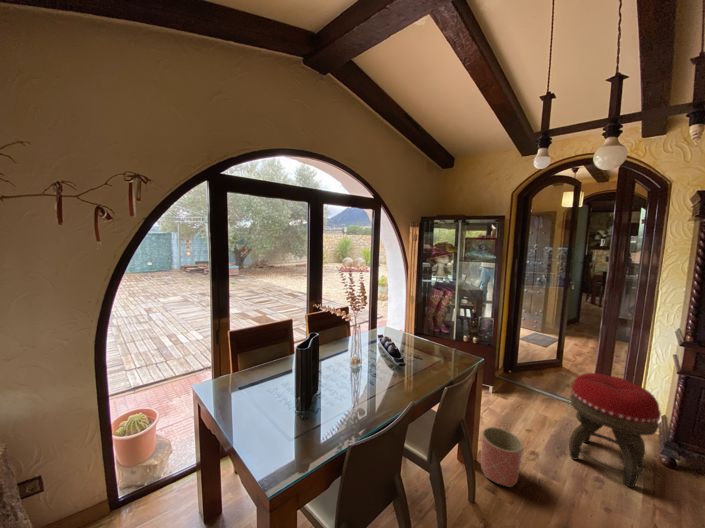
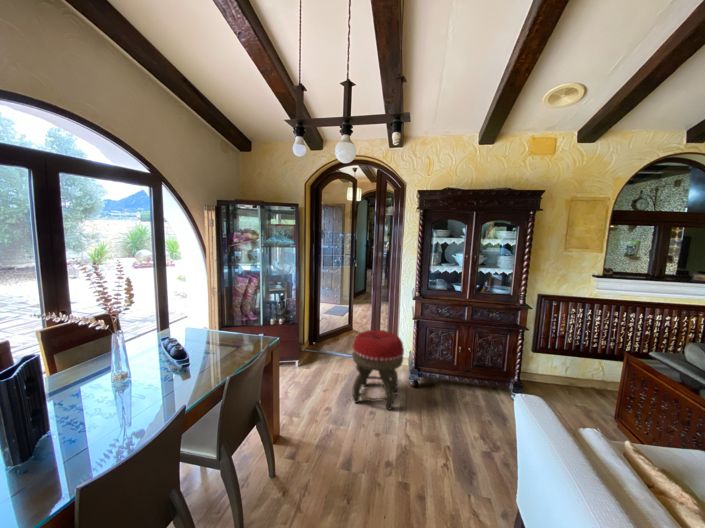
planter: present [481,427,523,487] -> none [282,399,316,451]

